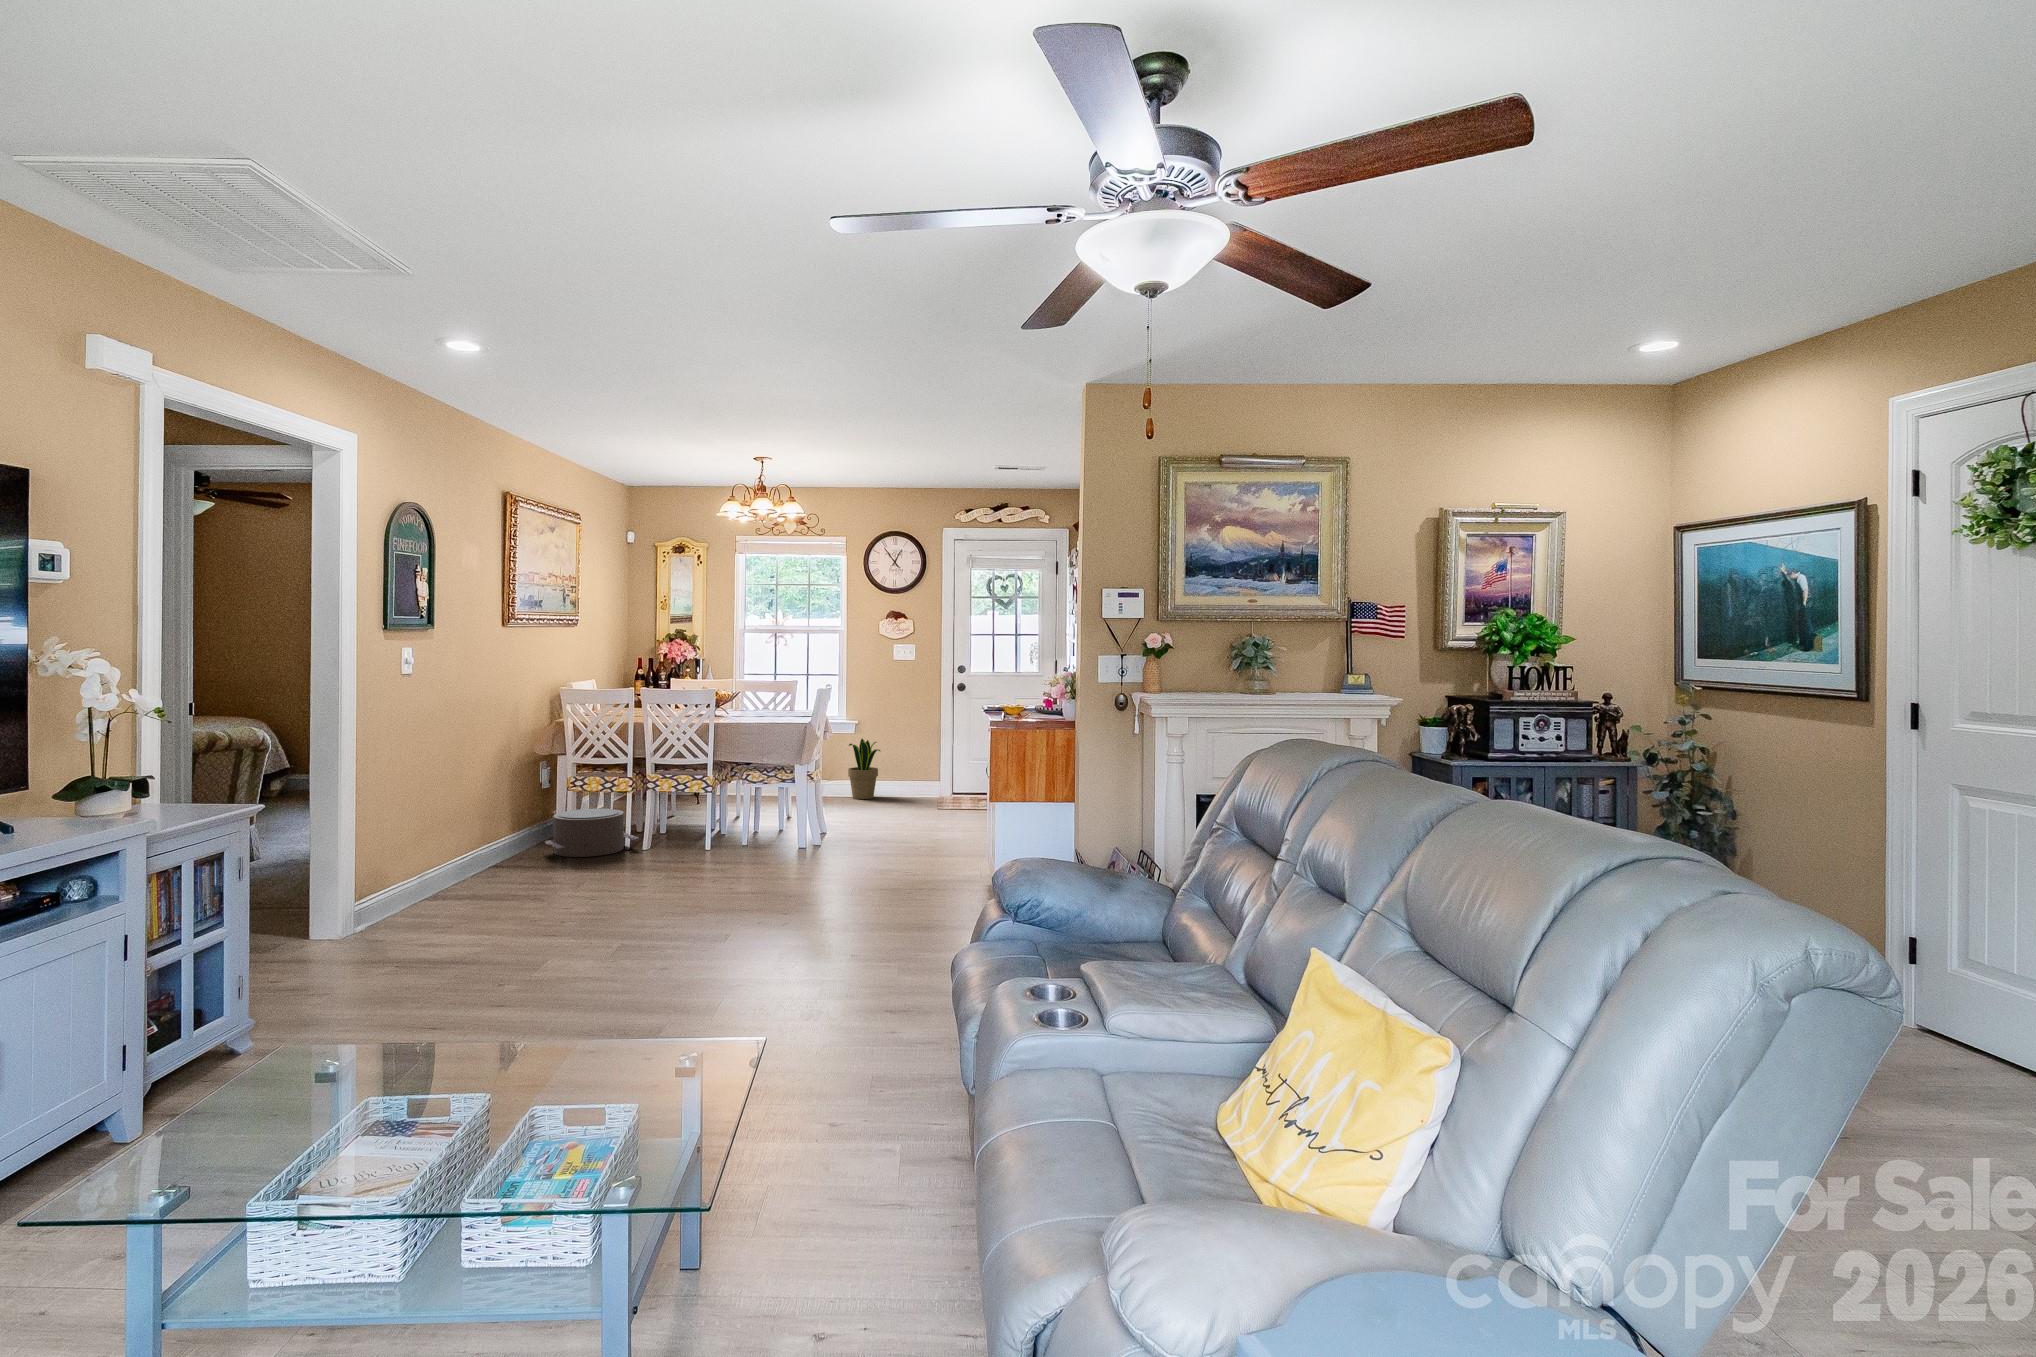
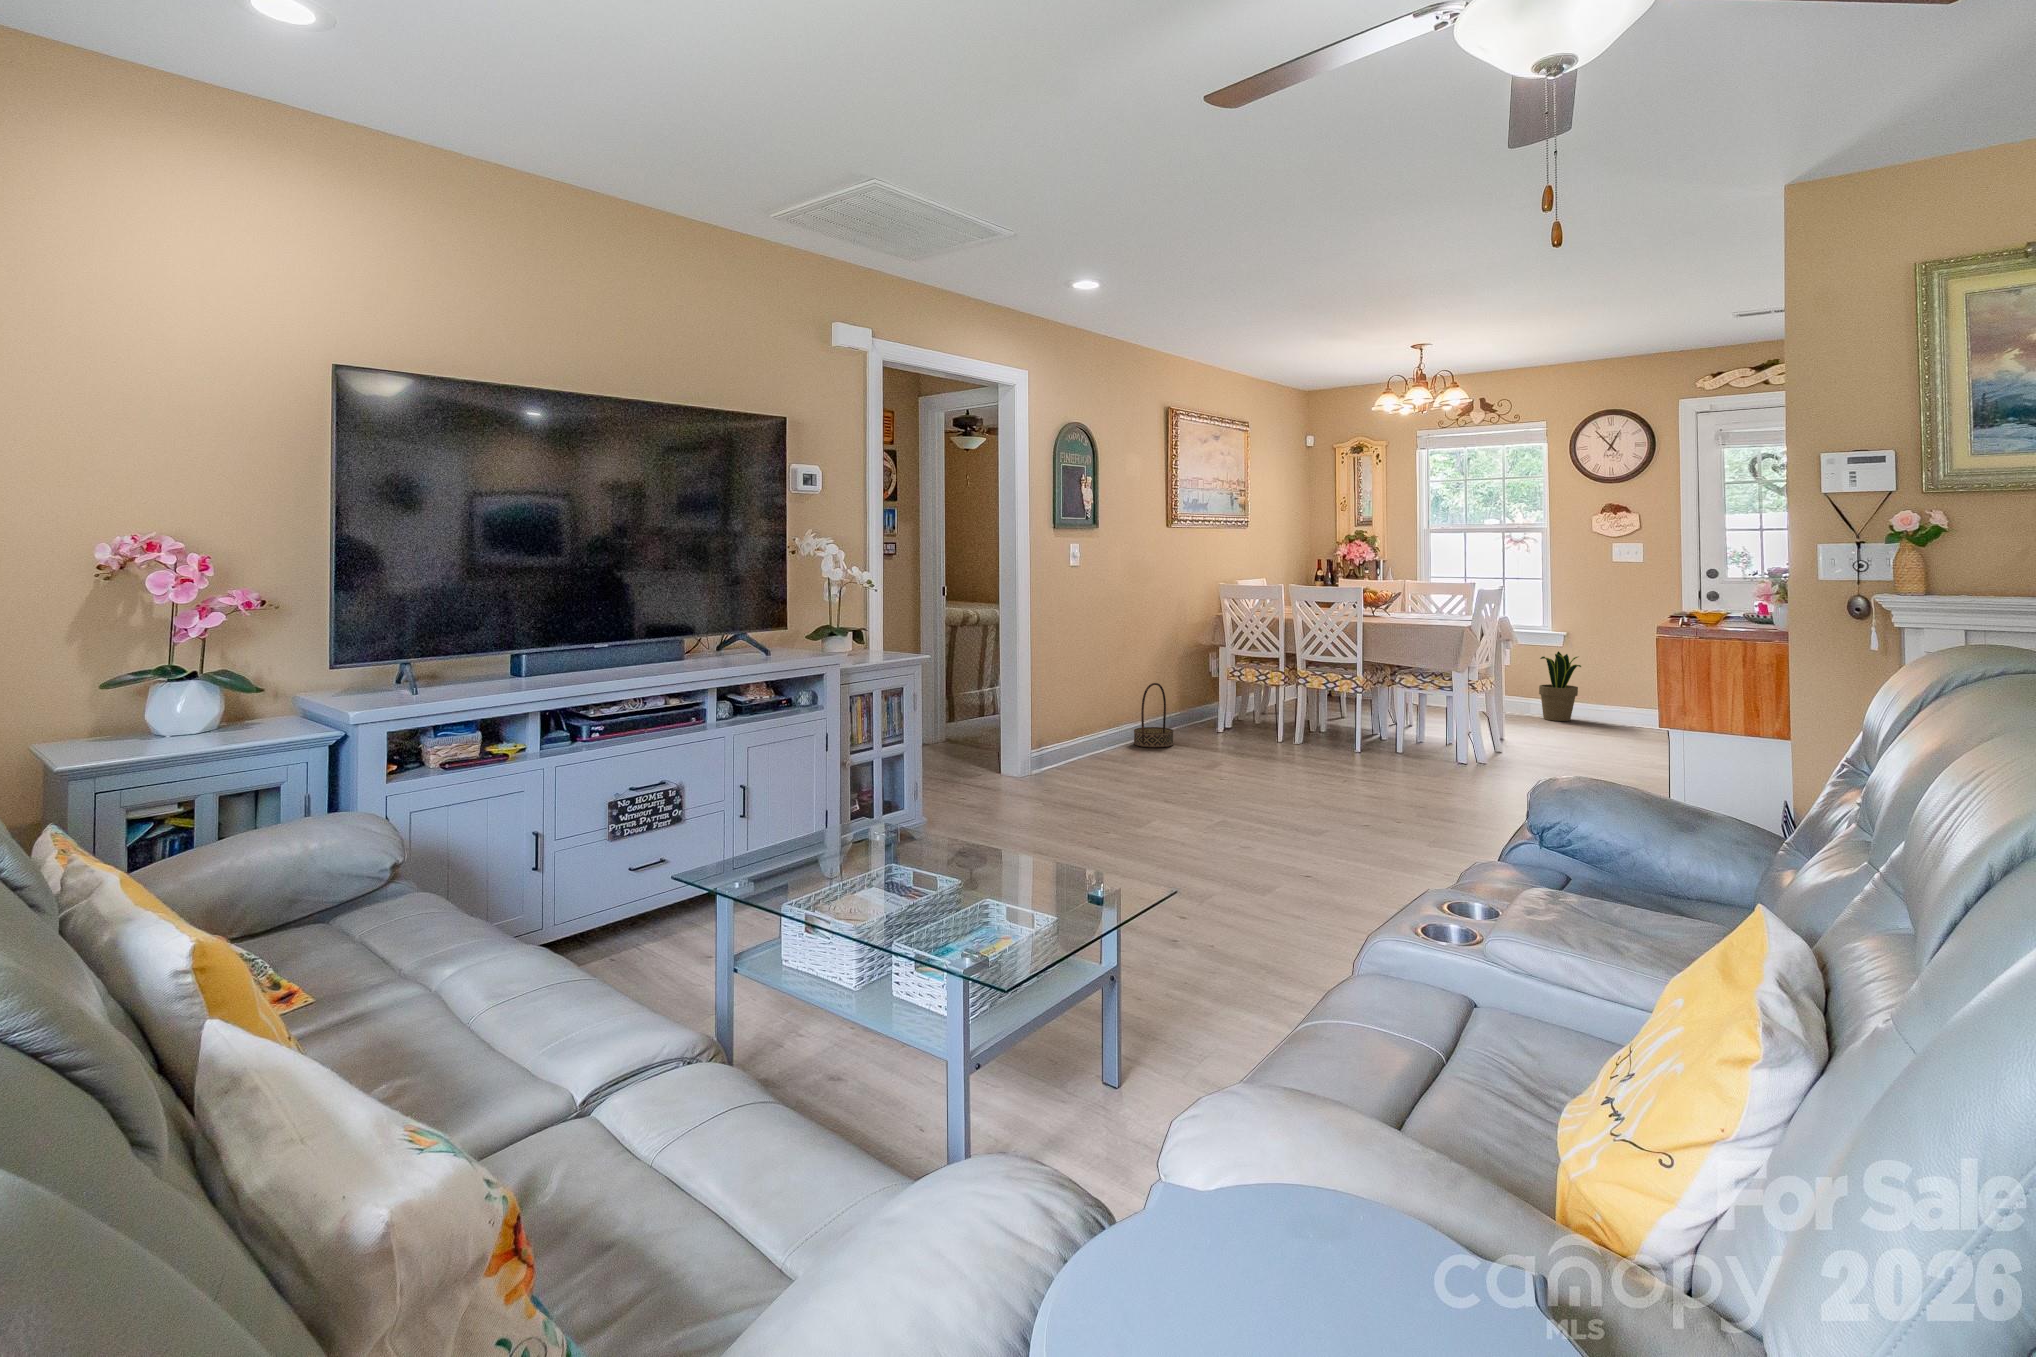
basket: none [472,799,520,872] -> present [1134,683,1174,747]
pouf: present [545,808,638,857] -> none [1199,701,1284,745]

